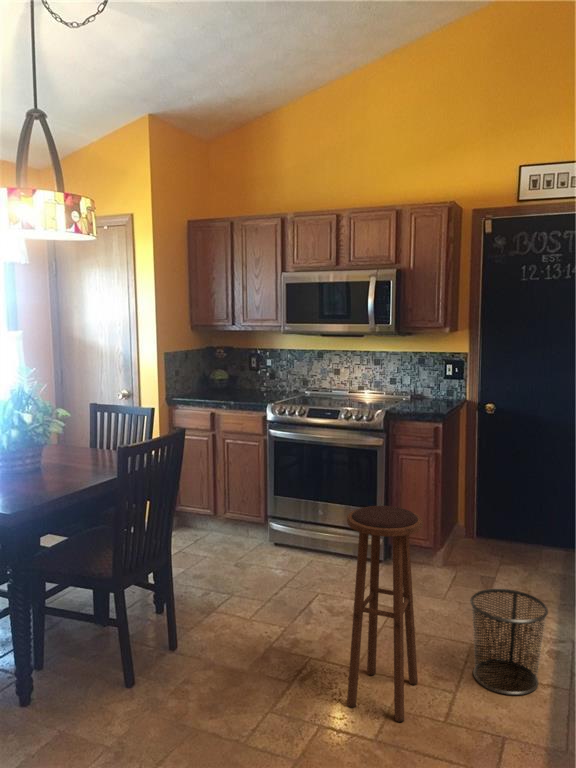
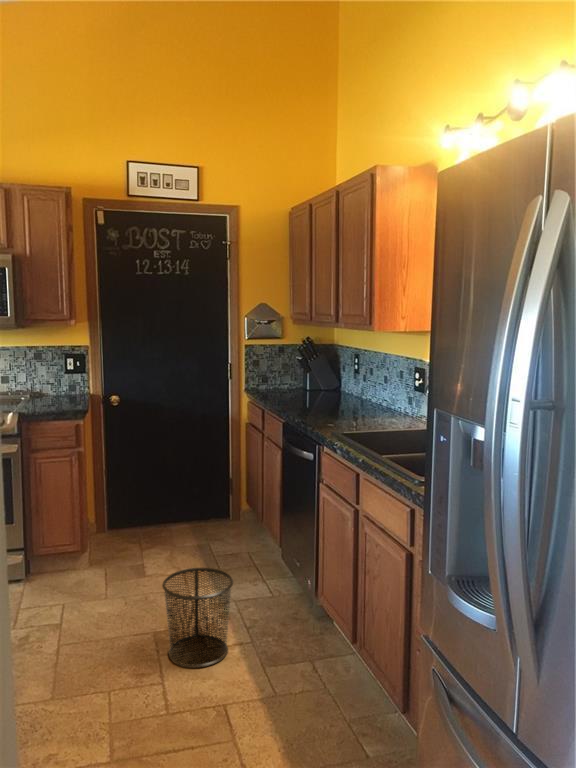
stool: present [347,506,423,722] -> none [46,511,131,741]

